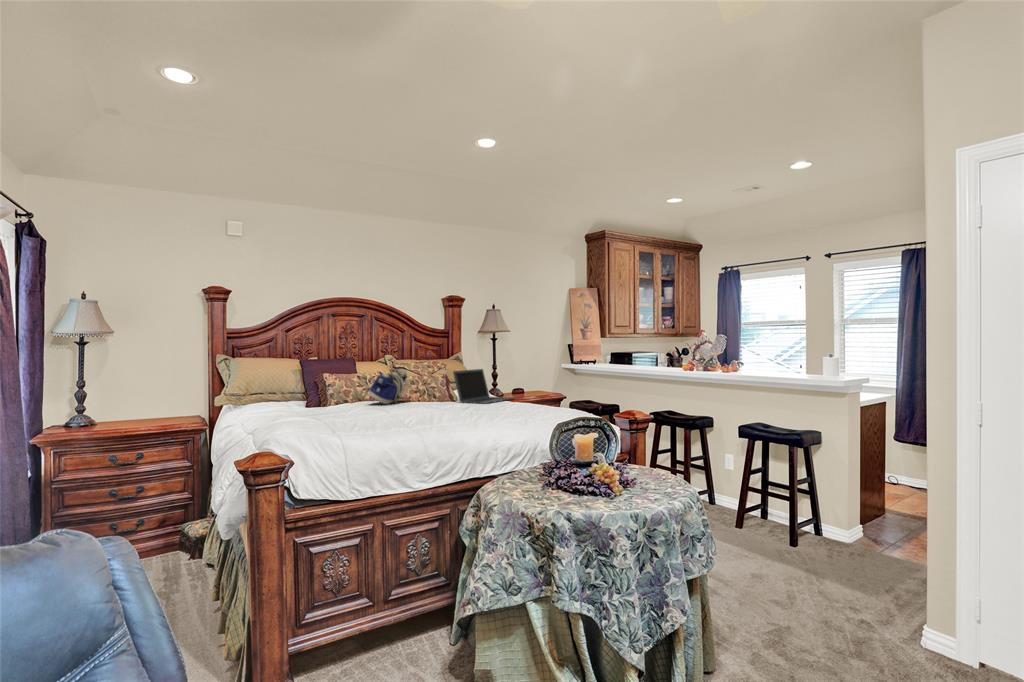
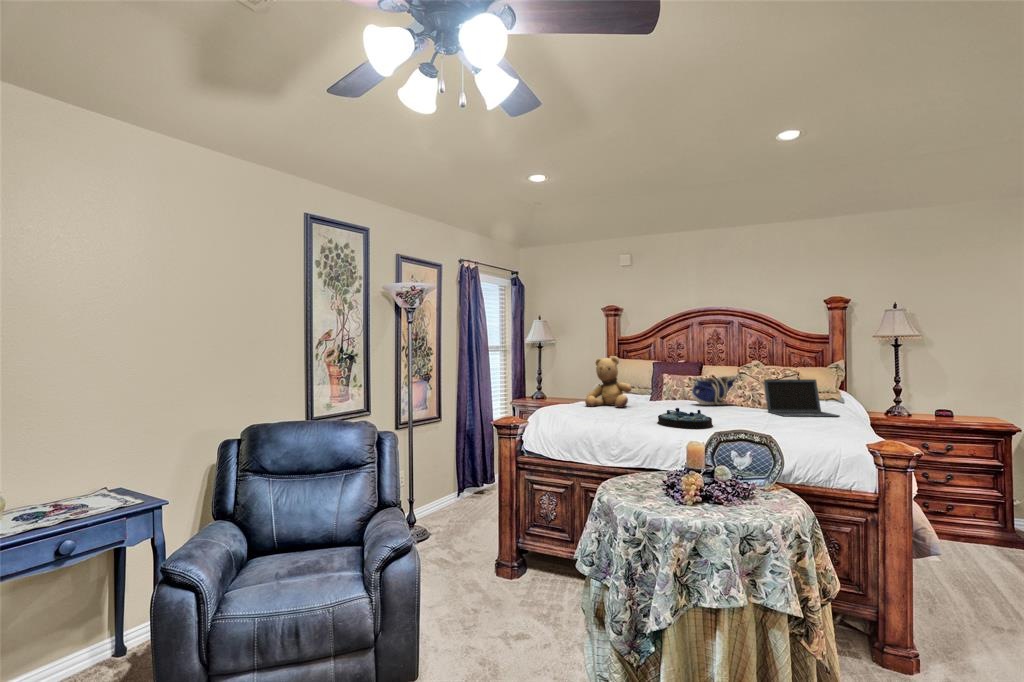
teddy bear: none [261,352,332,422] -> present [585,356,631,408]
serving tray: none [437,403,503,425] -> present [657,408,713,429]

